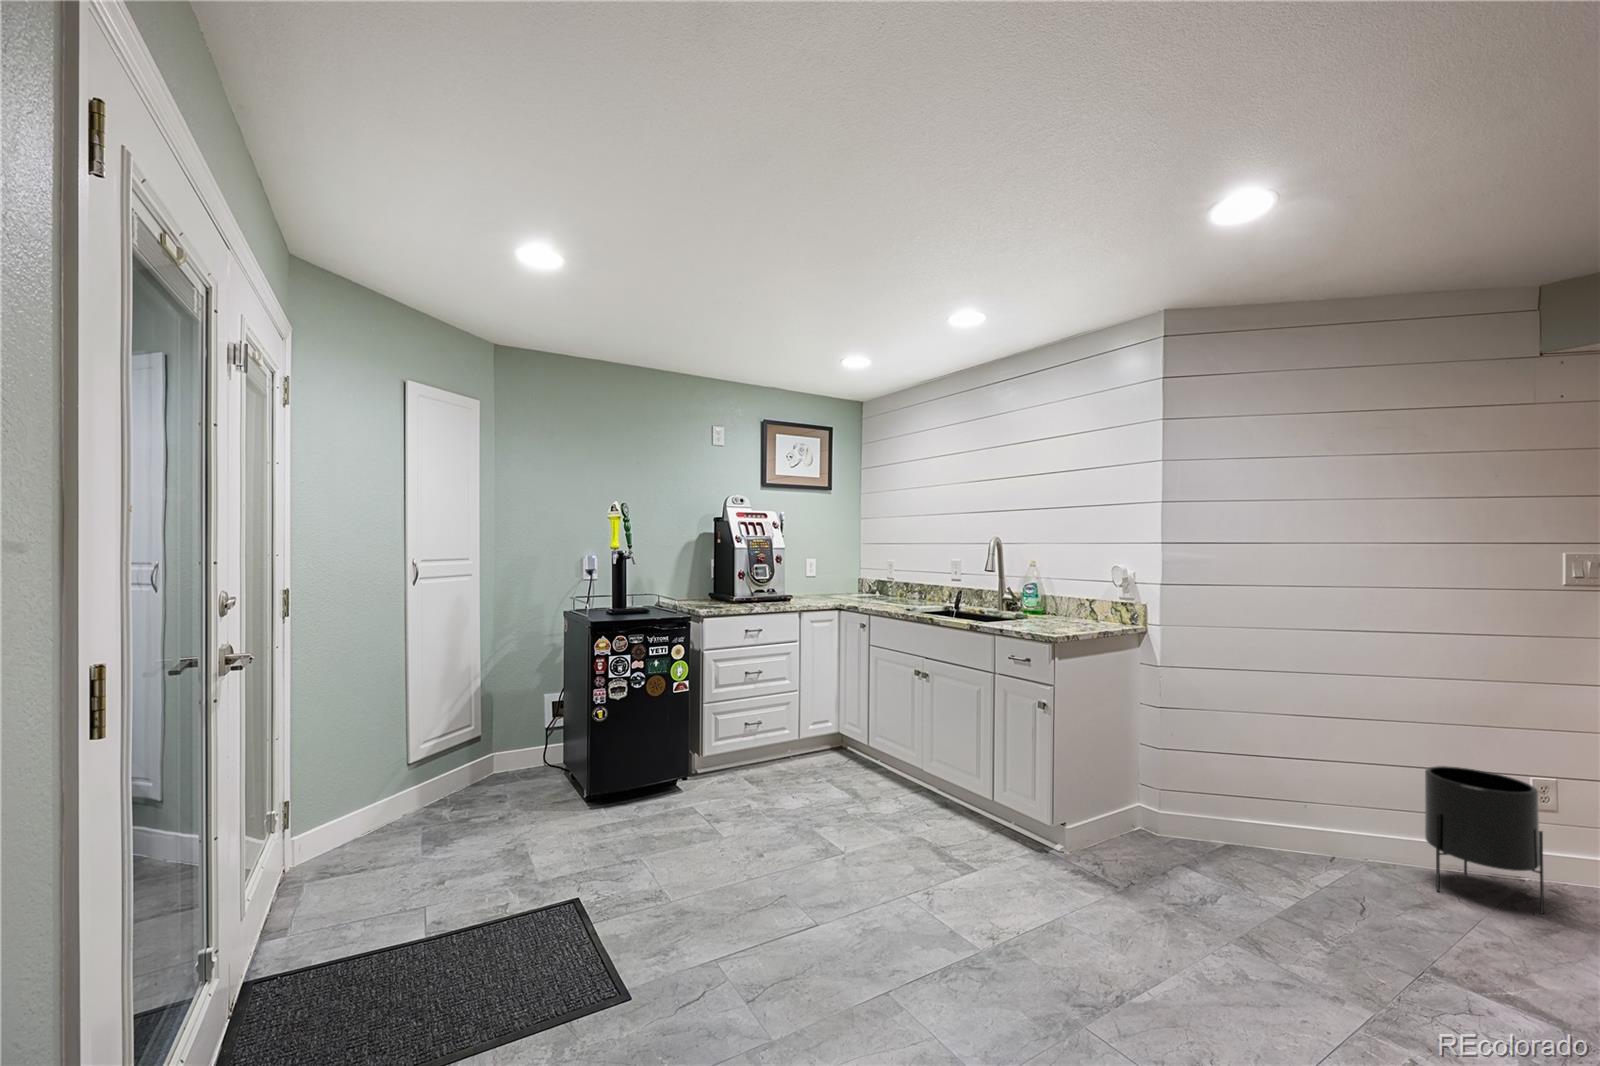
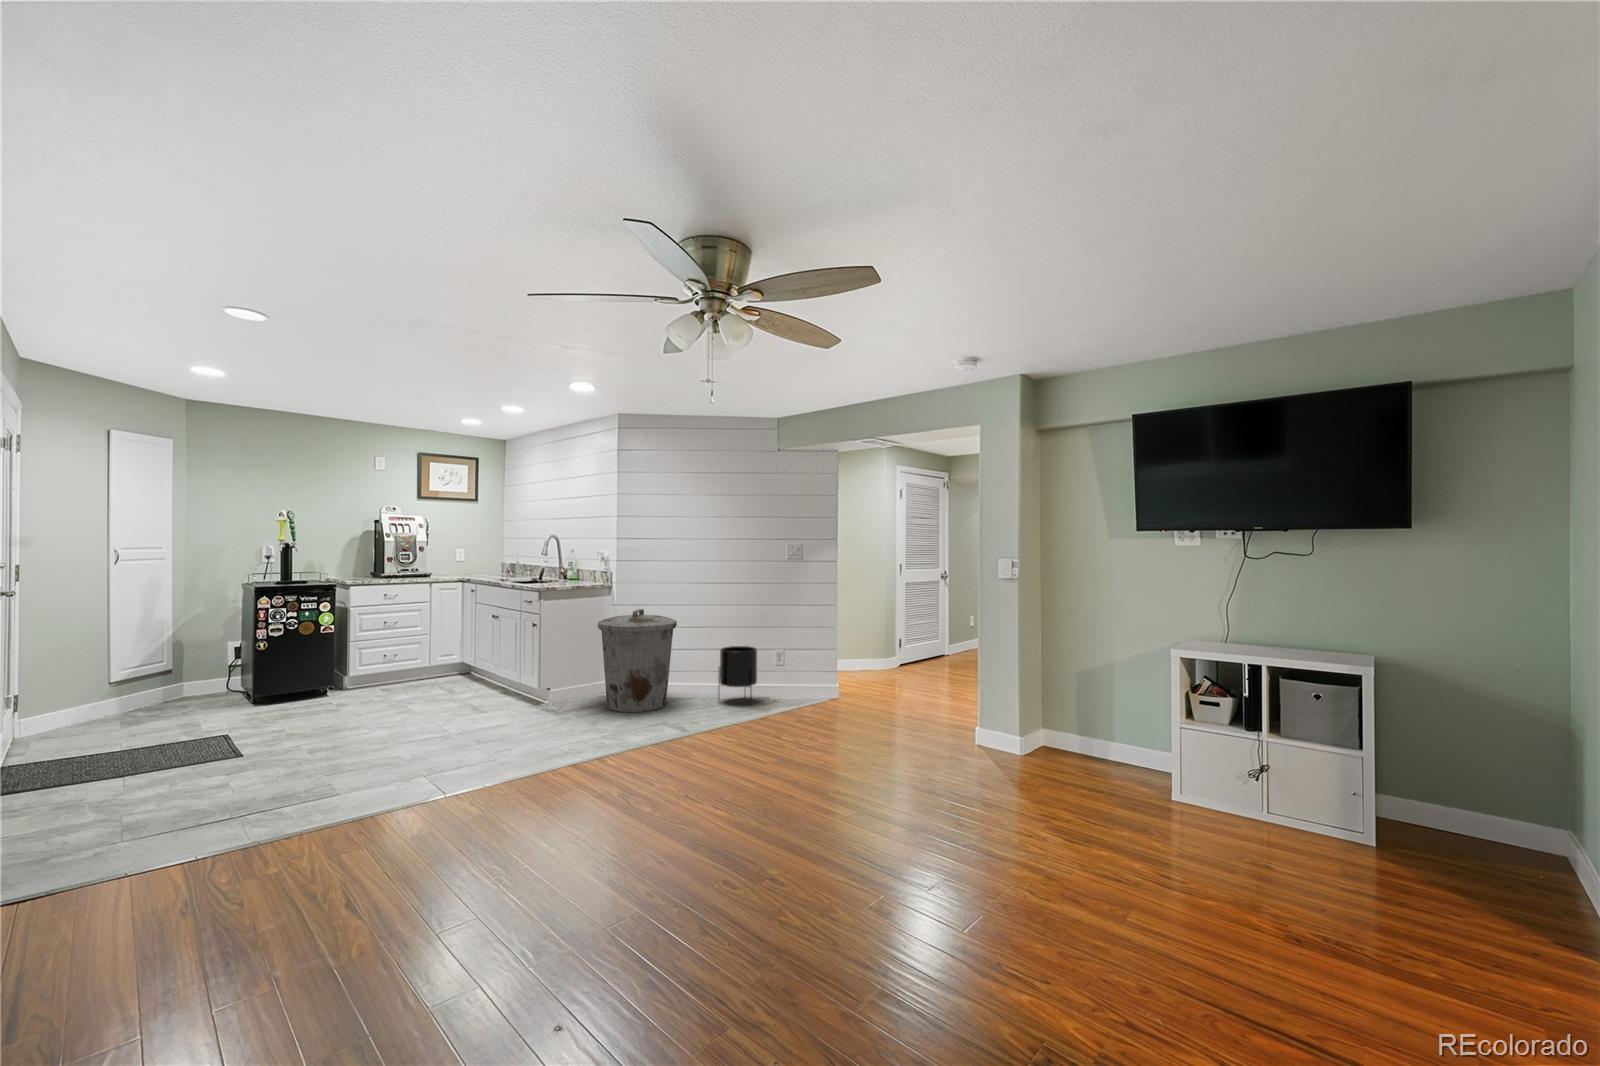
trash can: none [1169,684,1358,911] -> present [598,609,677,712]

